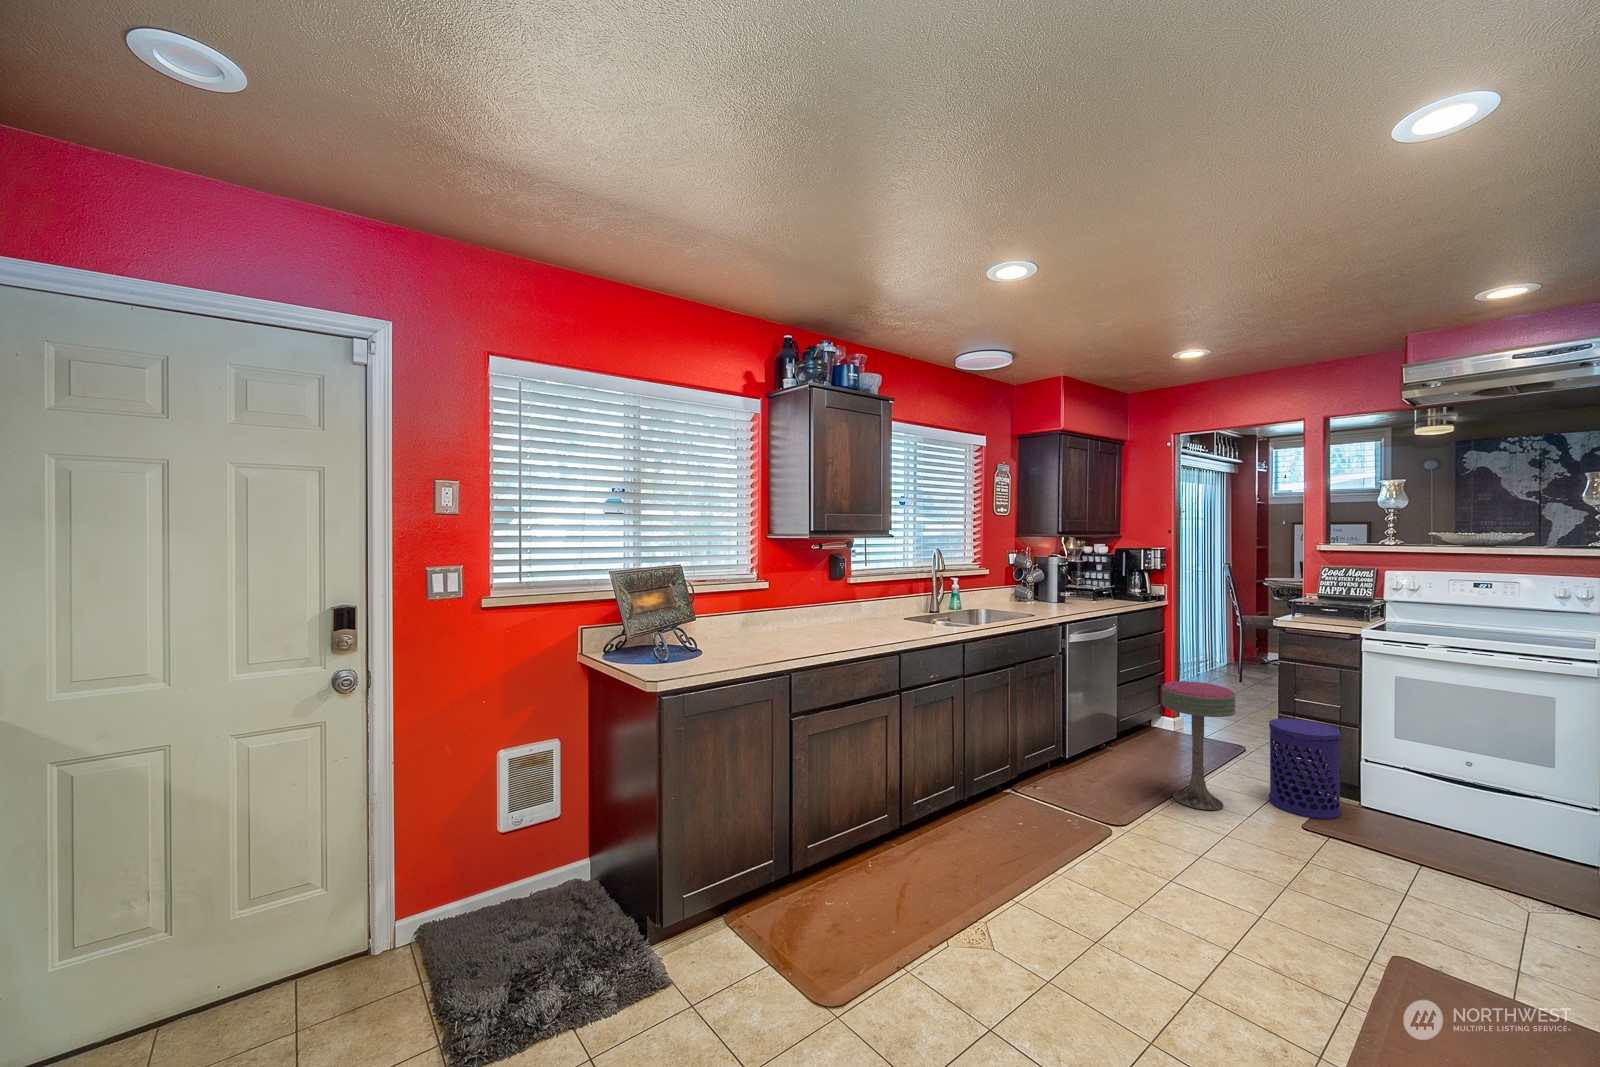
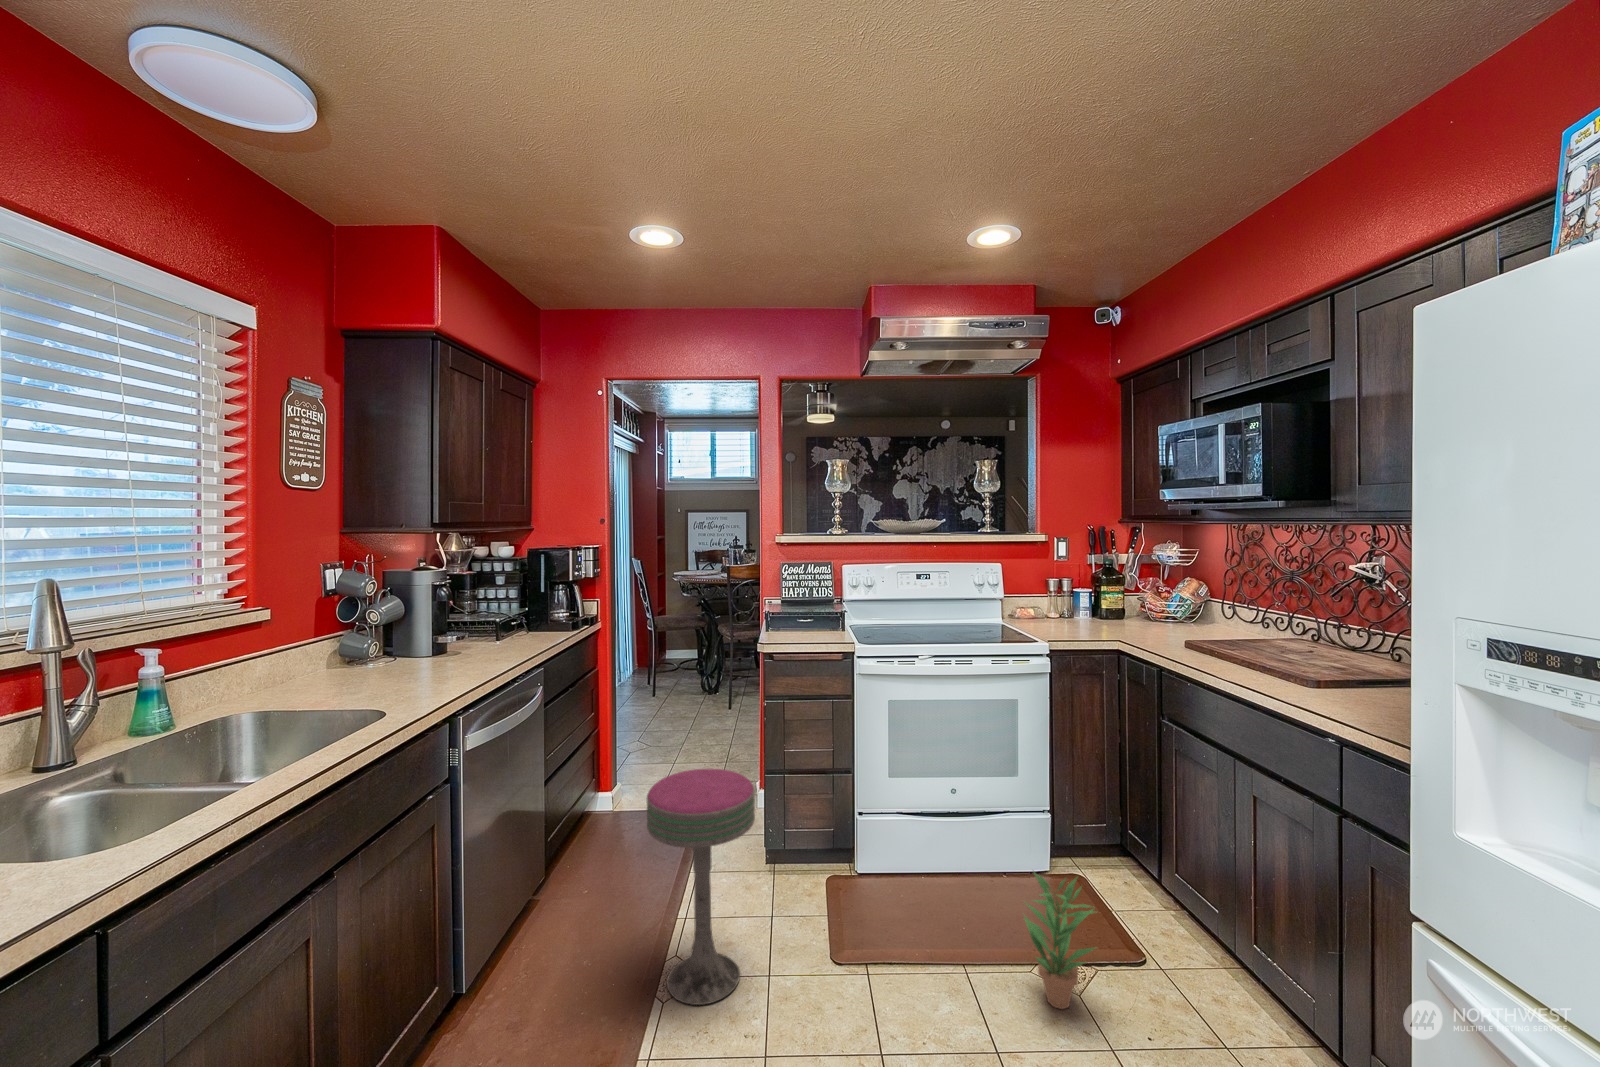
waste bin: present [1269,719,1341,819] -> none [774,779,854,931]
potted plant: none [1447,794,1528,908] -> present [1024,873,1095,1009]

